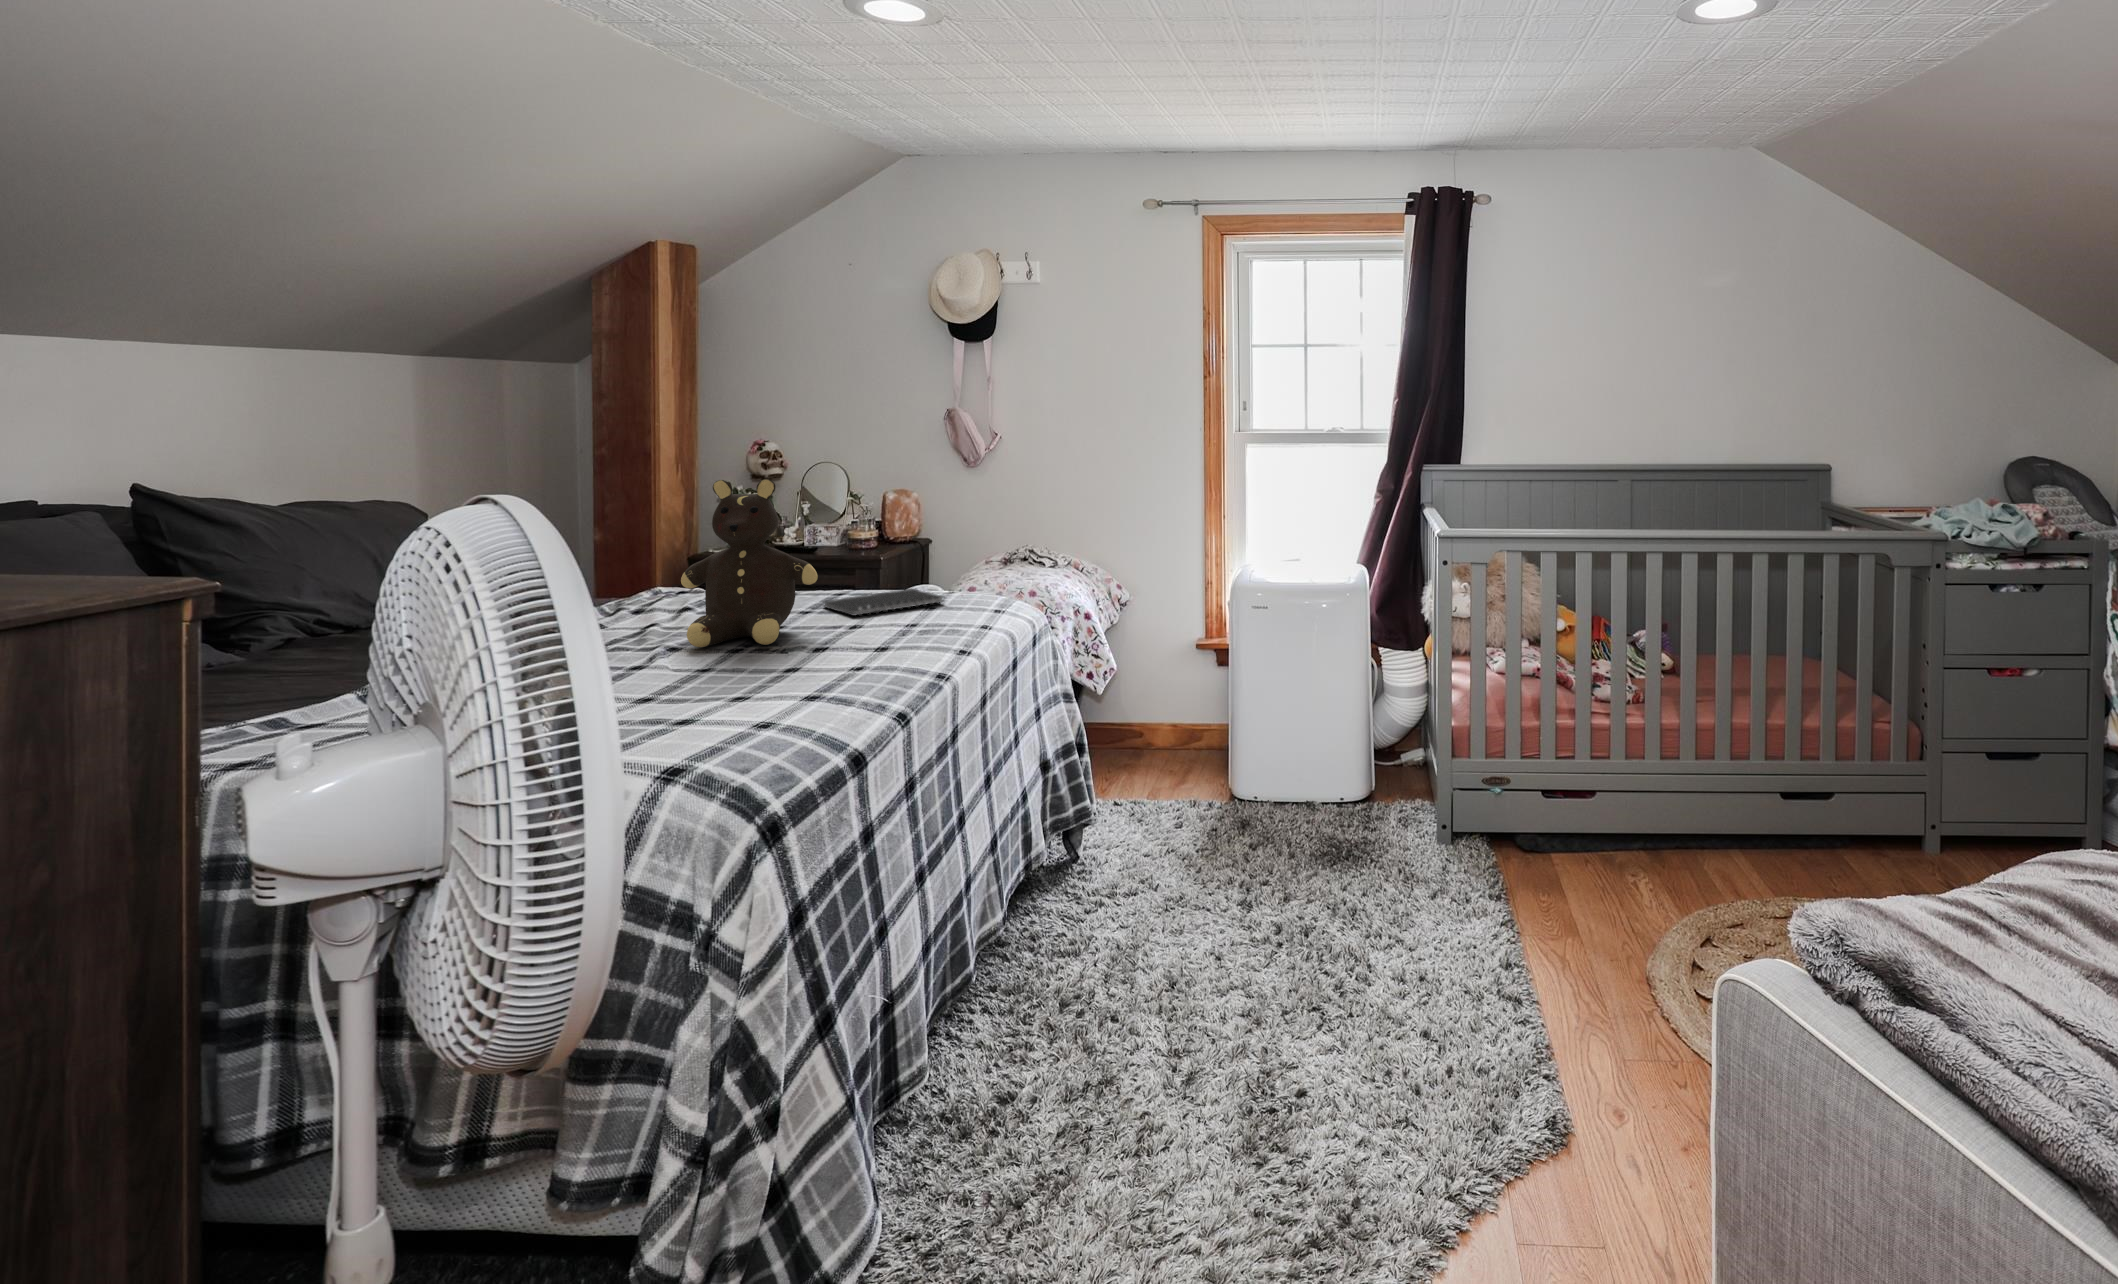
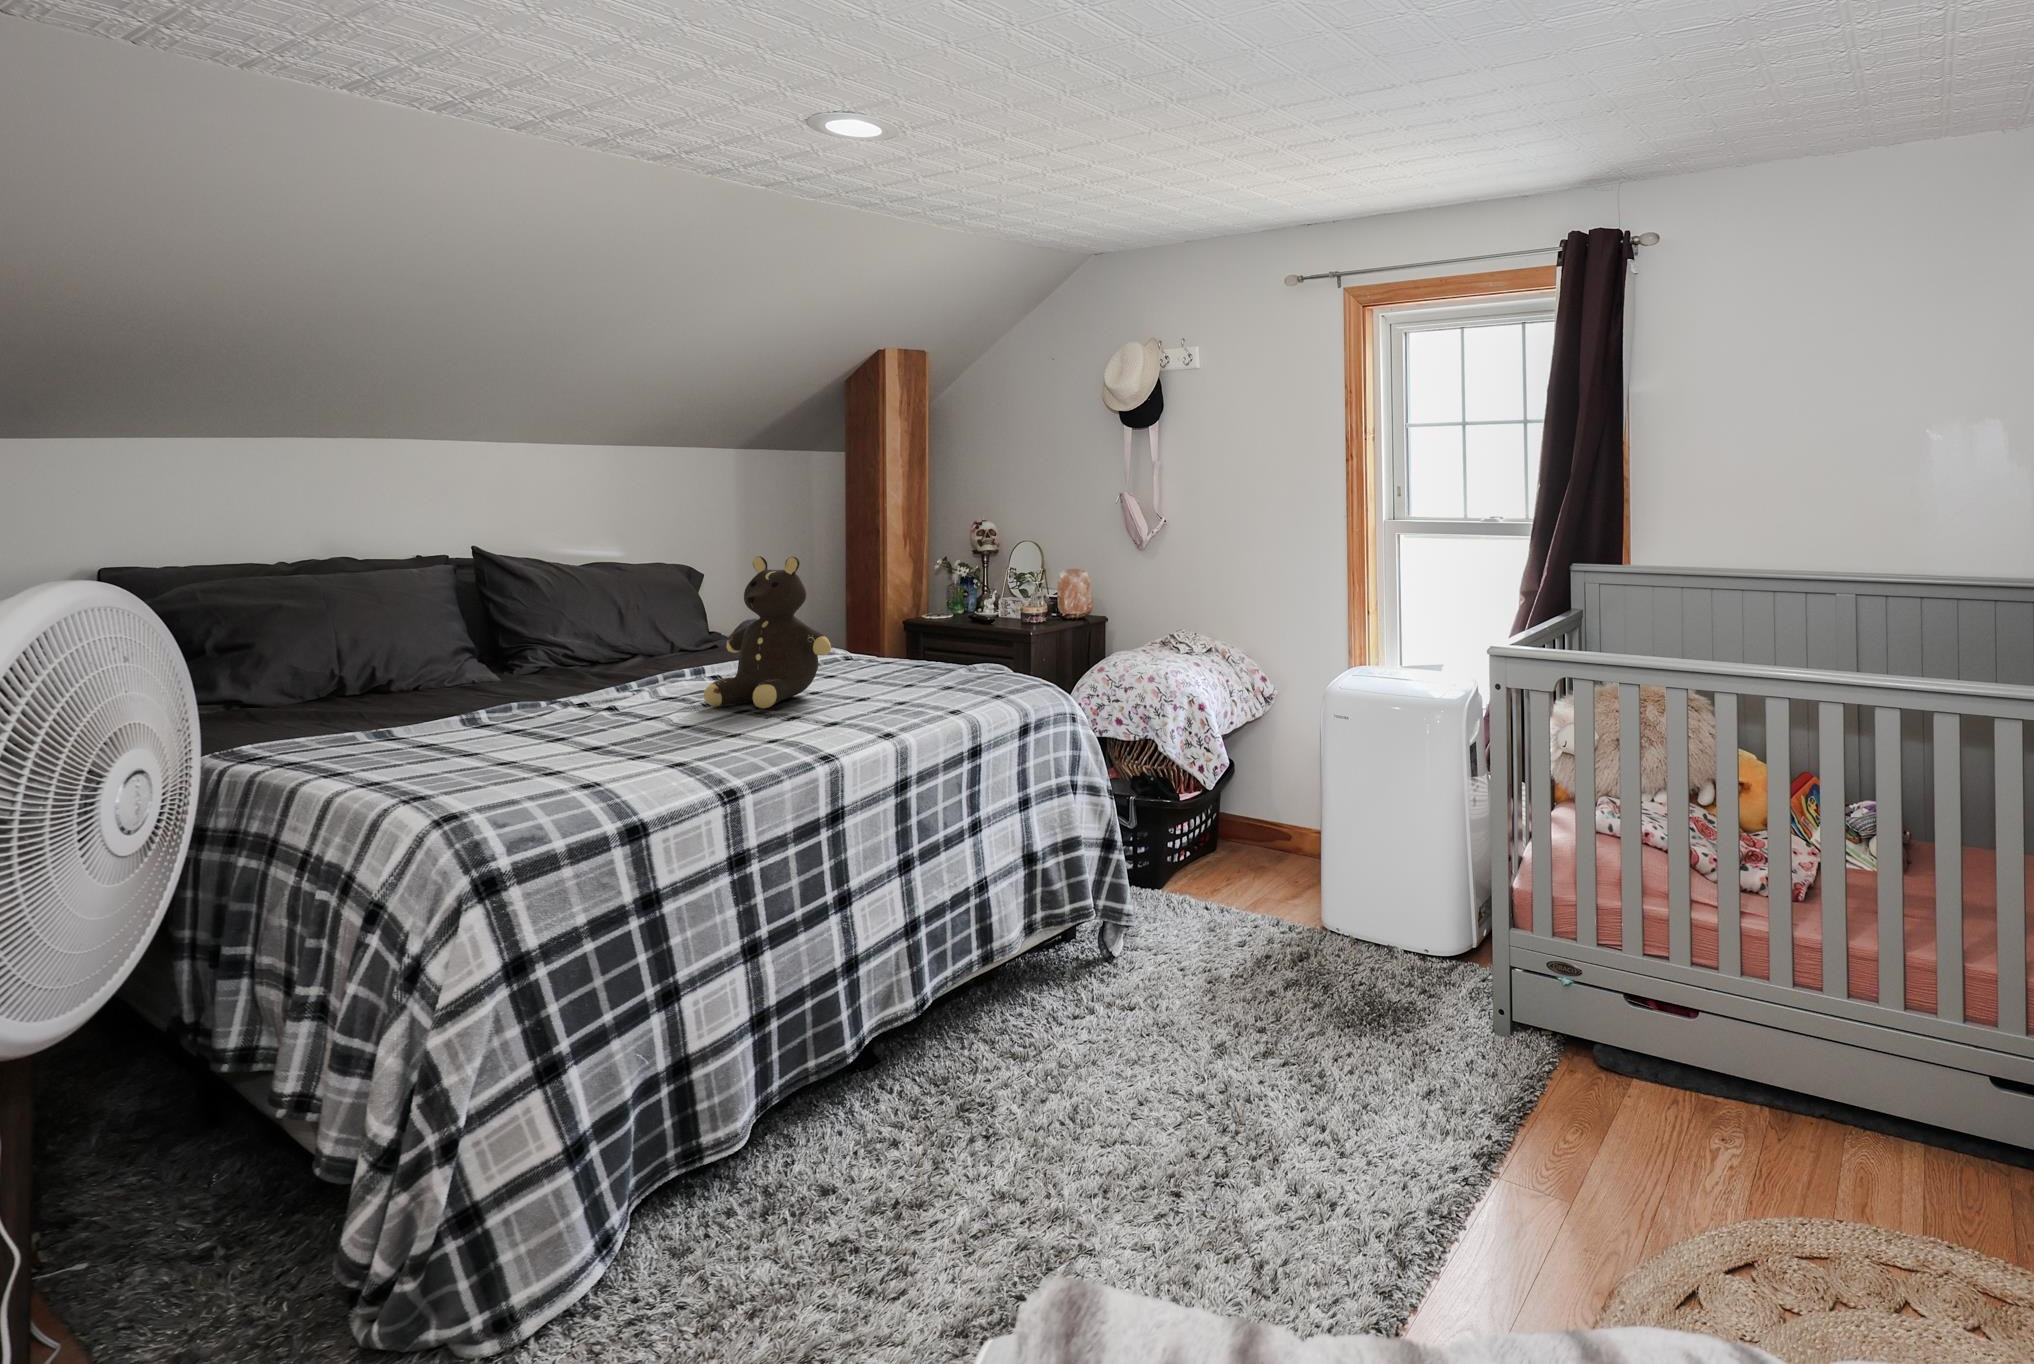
notebook: present [824,589,943,616] -> none [878,667,981,690]

